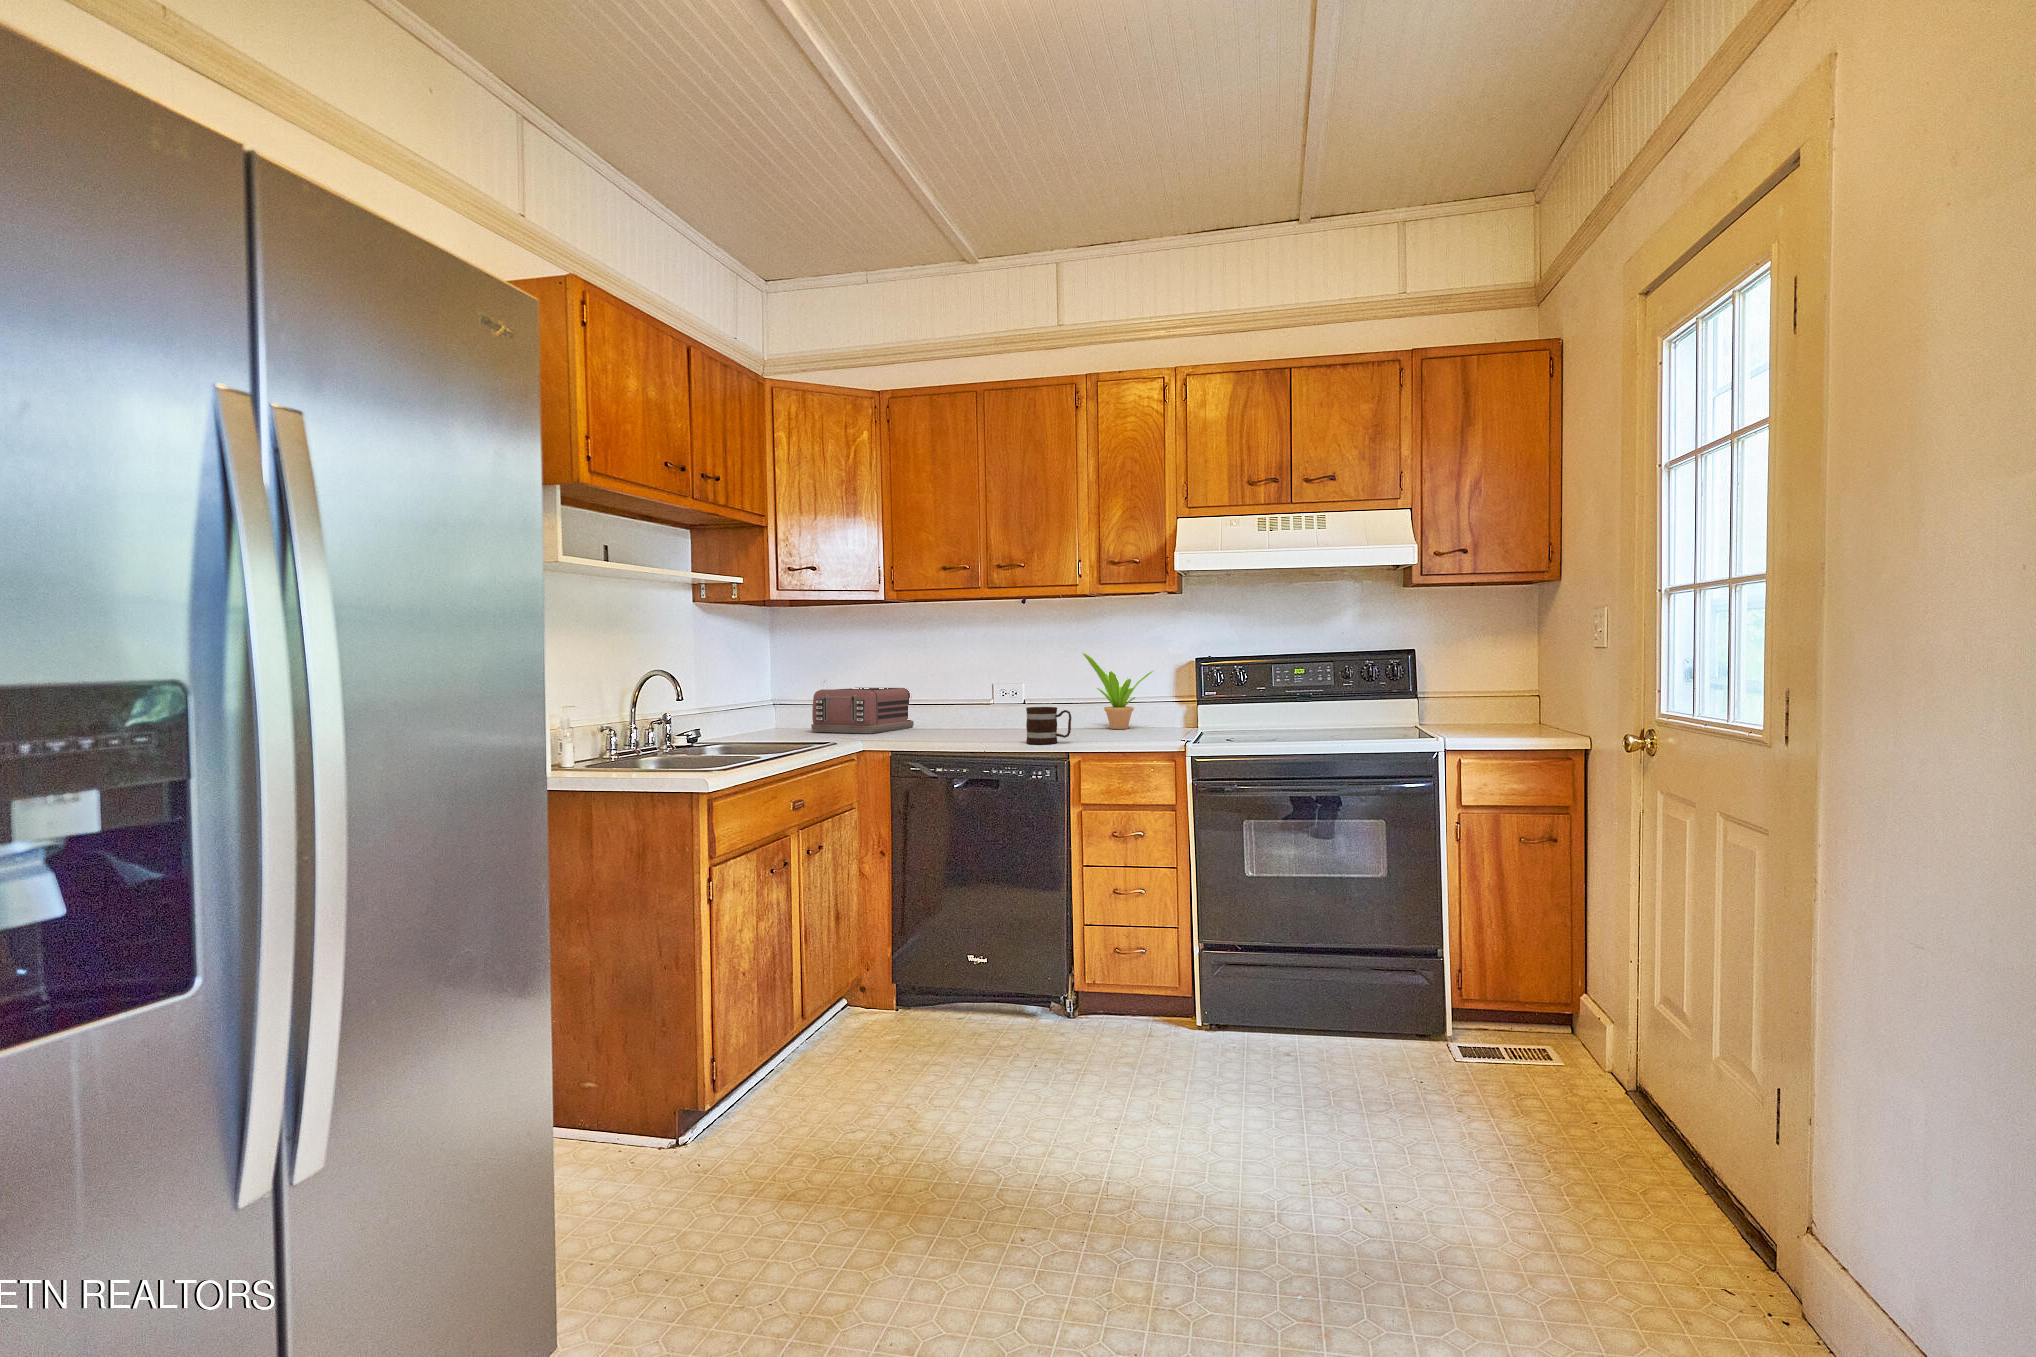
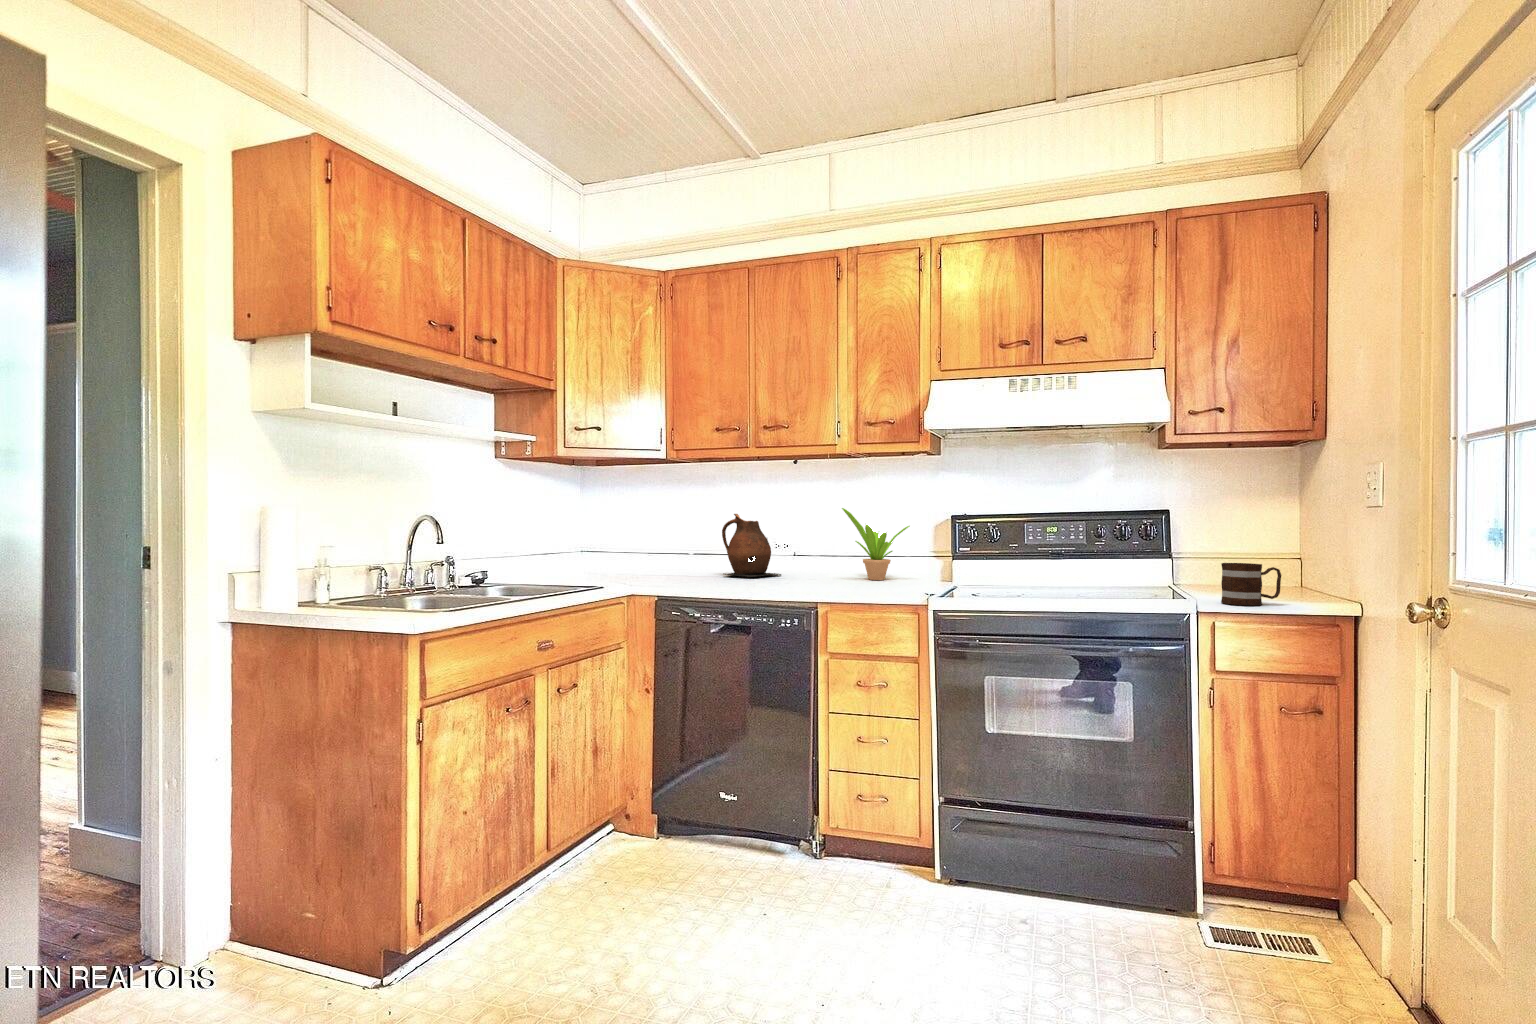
ceramic pitcher: none [948,661,1013,730] -> present [722,514,781,578]
toaster: present [811,688,914,734] -> none [601,536,695,578]
mug: present [1026,707,1071,744] -> present [1221,563,1281,606]

